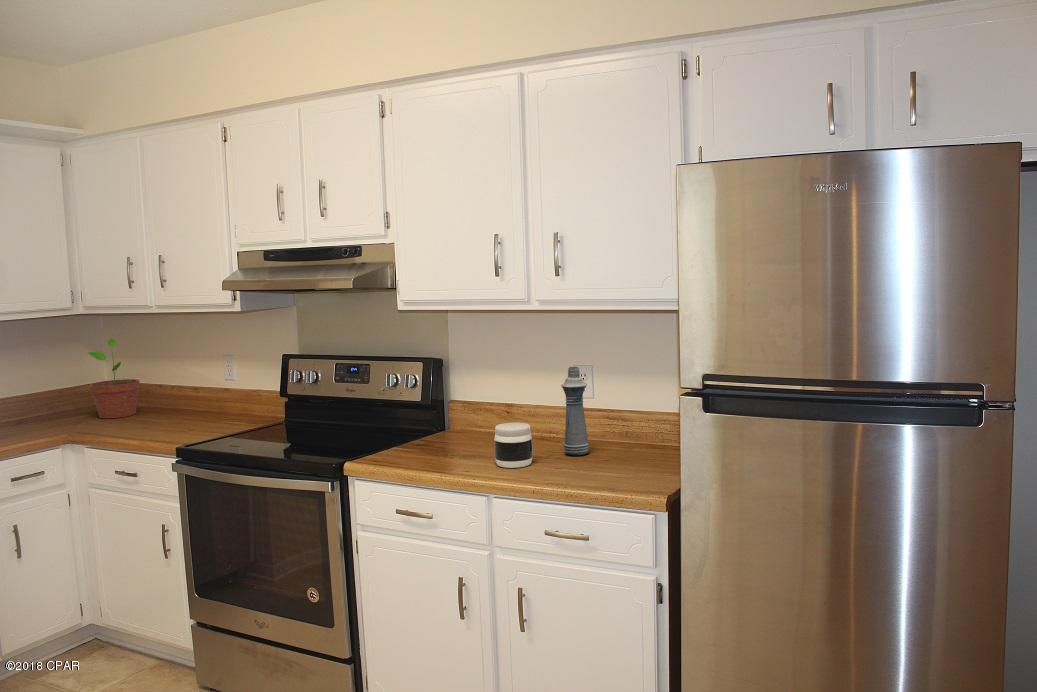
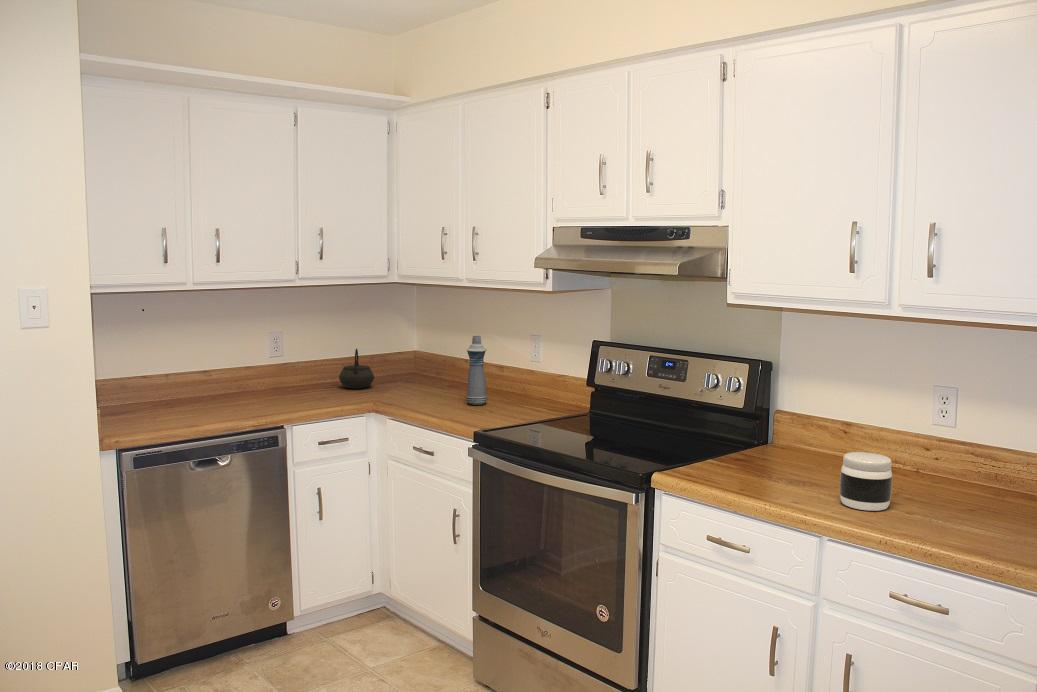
potted plant: present [88,338,140,418] -> none [400,310,445,390]
bottle: present [561,367,589,455] -> present [467,336,487,405]
kettle: none [21,383,62,425] -> present [339,349,374,389]

